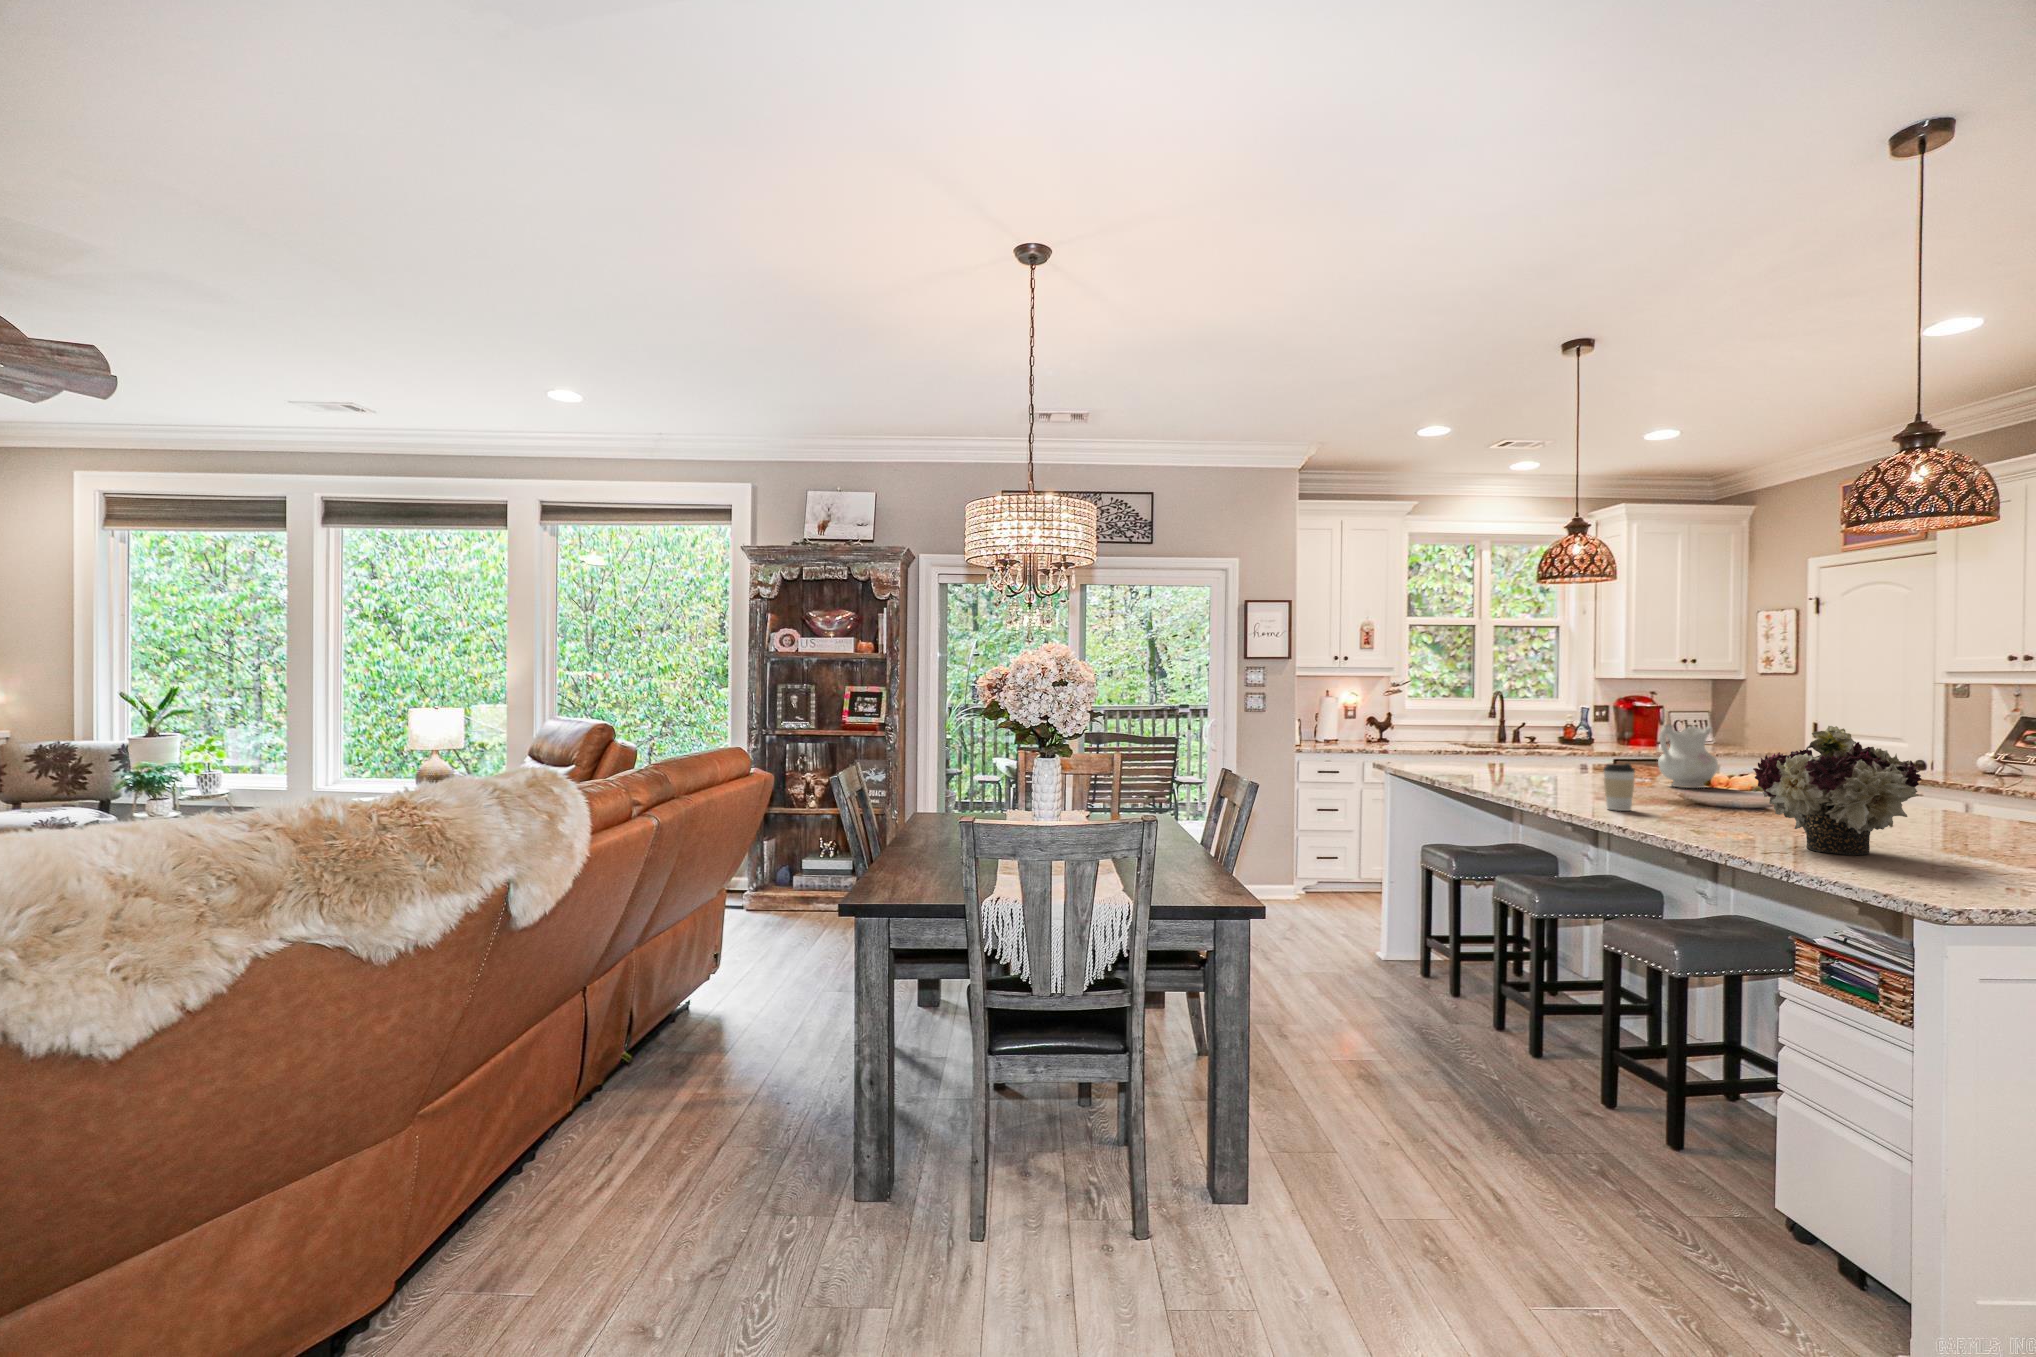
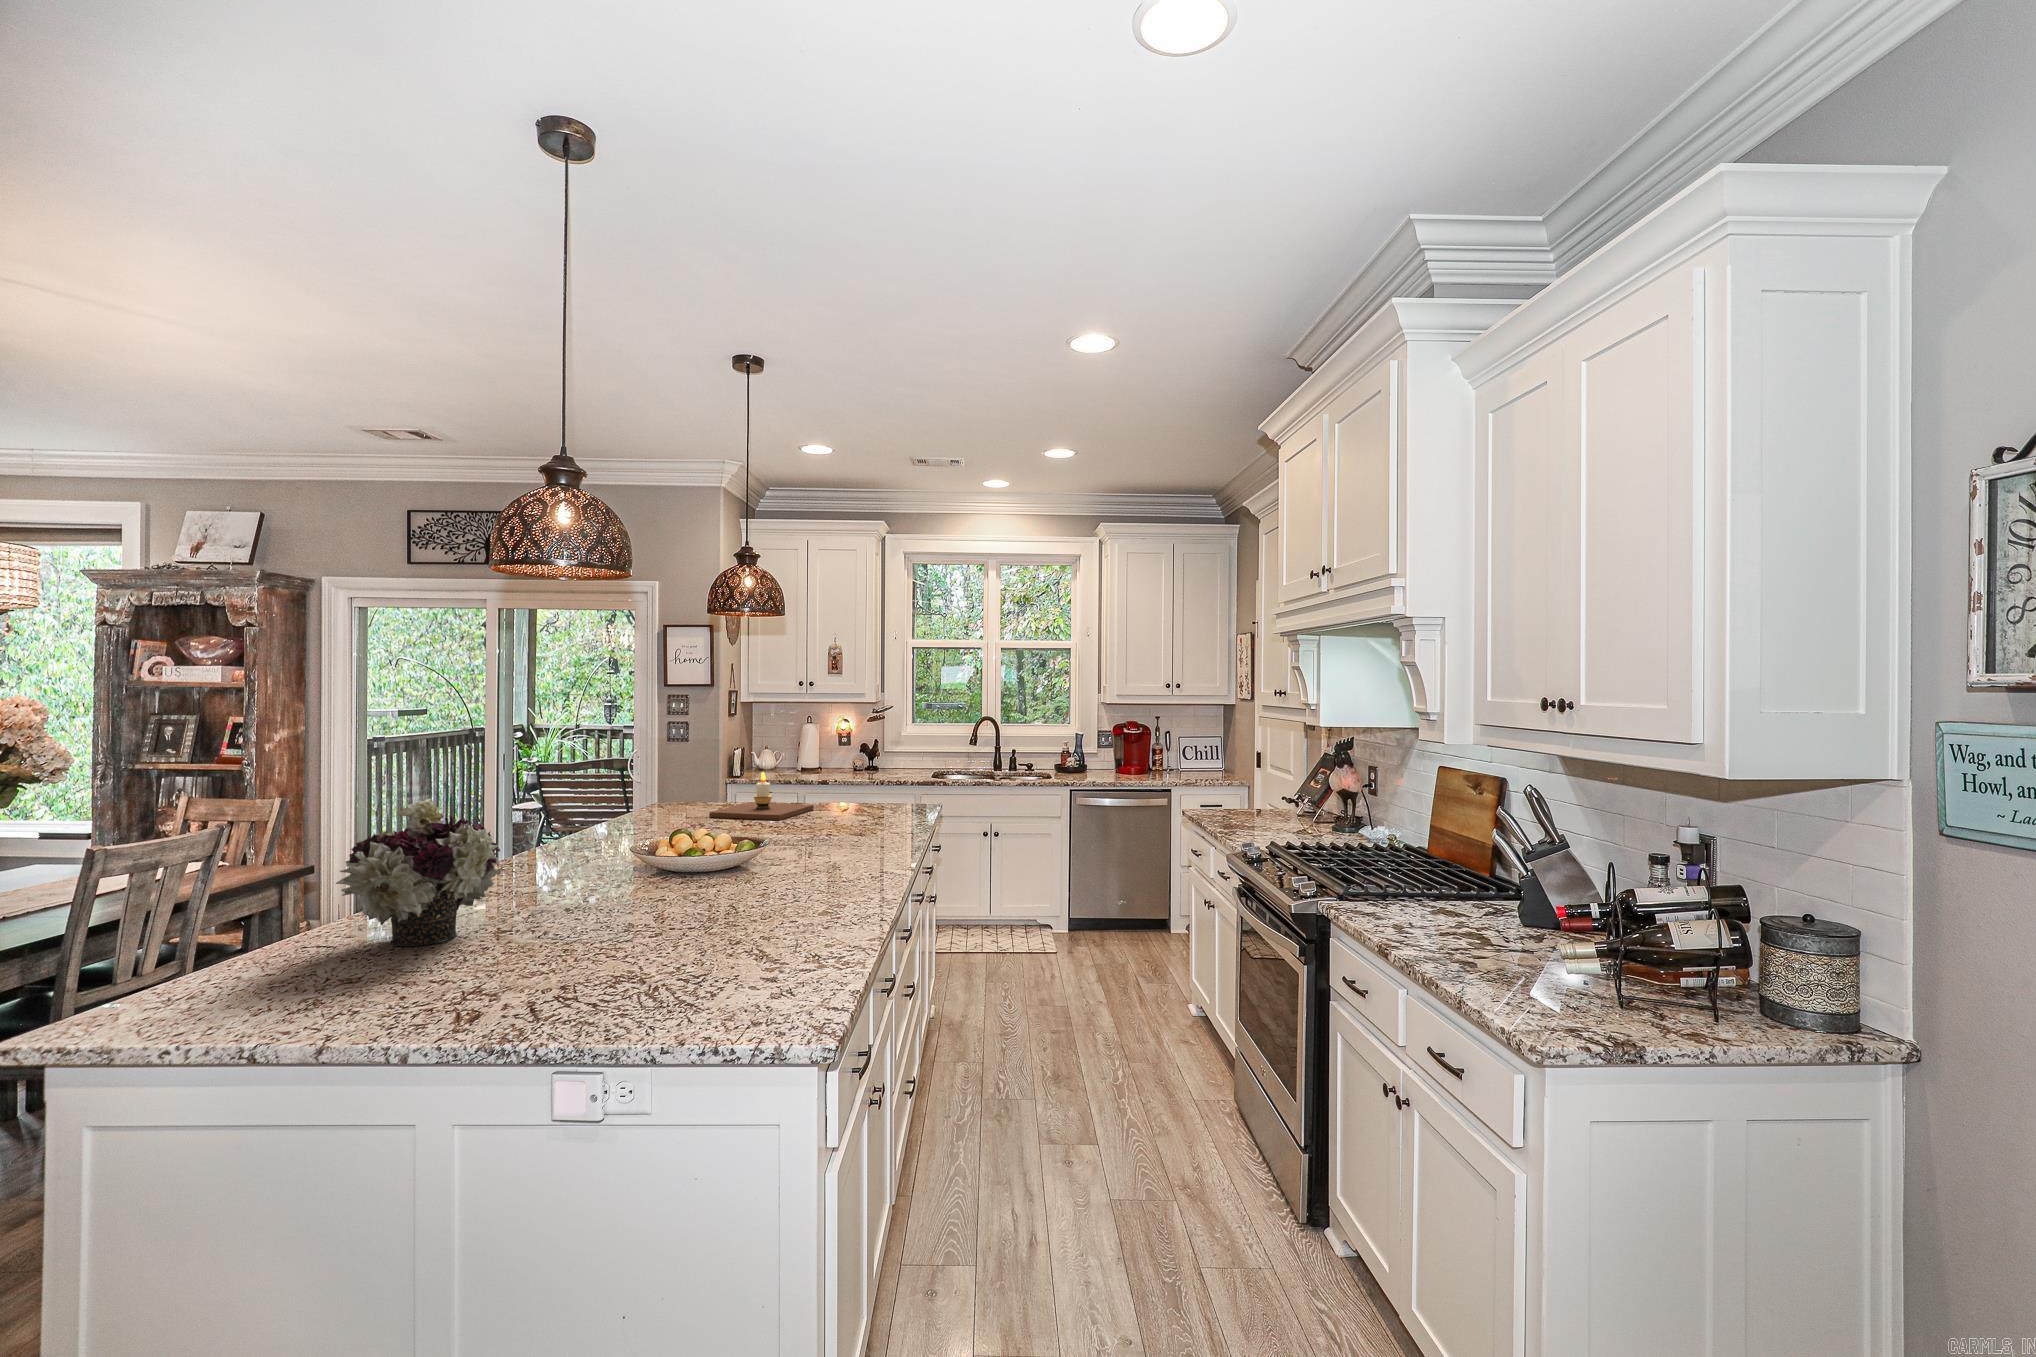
ceramic pitcher: present [1658,724,1718,788] -> none [807,767,866,835]
candle: none [1466,734,1563,779] -> present [709,772,814,820]
coffee cup: present [1604,763,1635,811] -> none [553,819,586,871]

